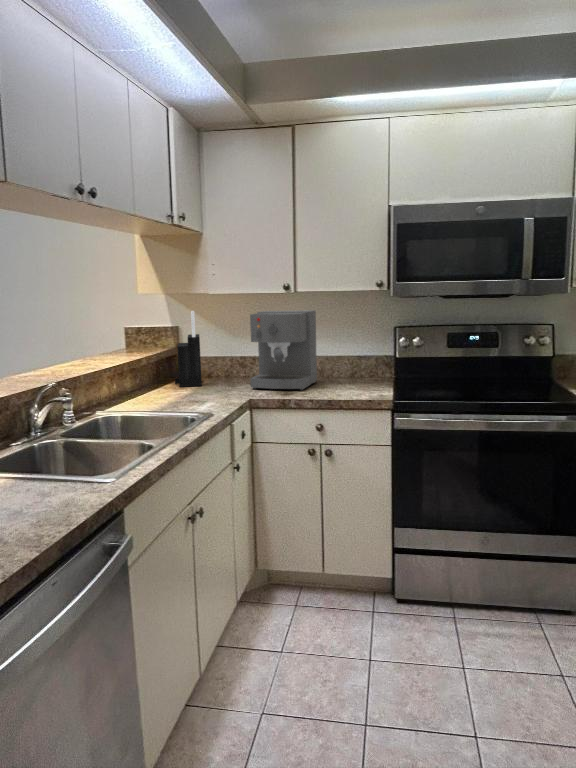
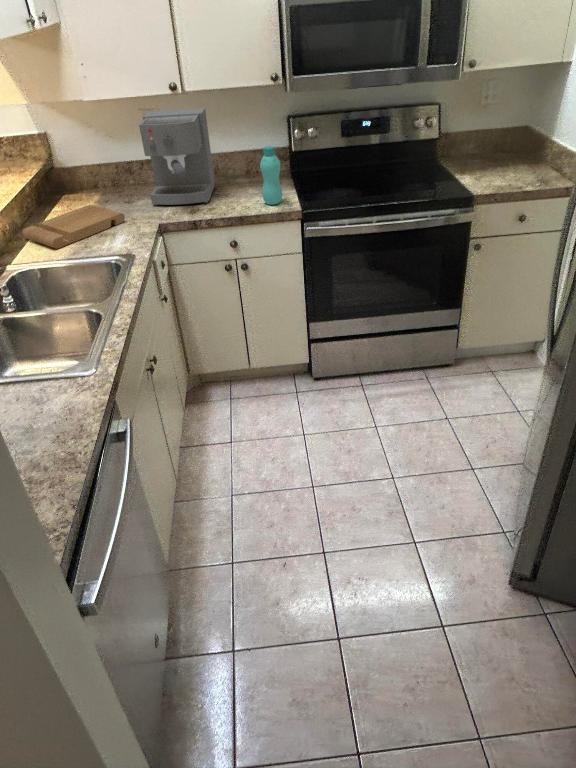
knife block: present [175,311,202,387] -> none [57,117,97,210]
bottle: none [356,340,377,395] -> present [260,146,282,205]
cutting board: none [124,381,220,405] -> present [22,205,125,249]

